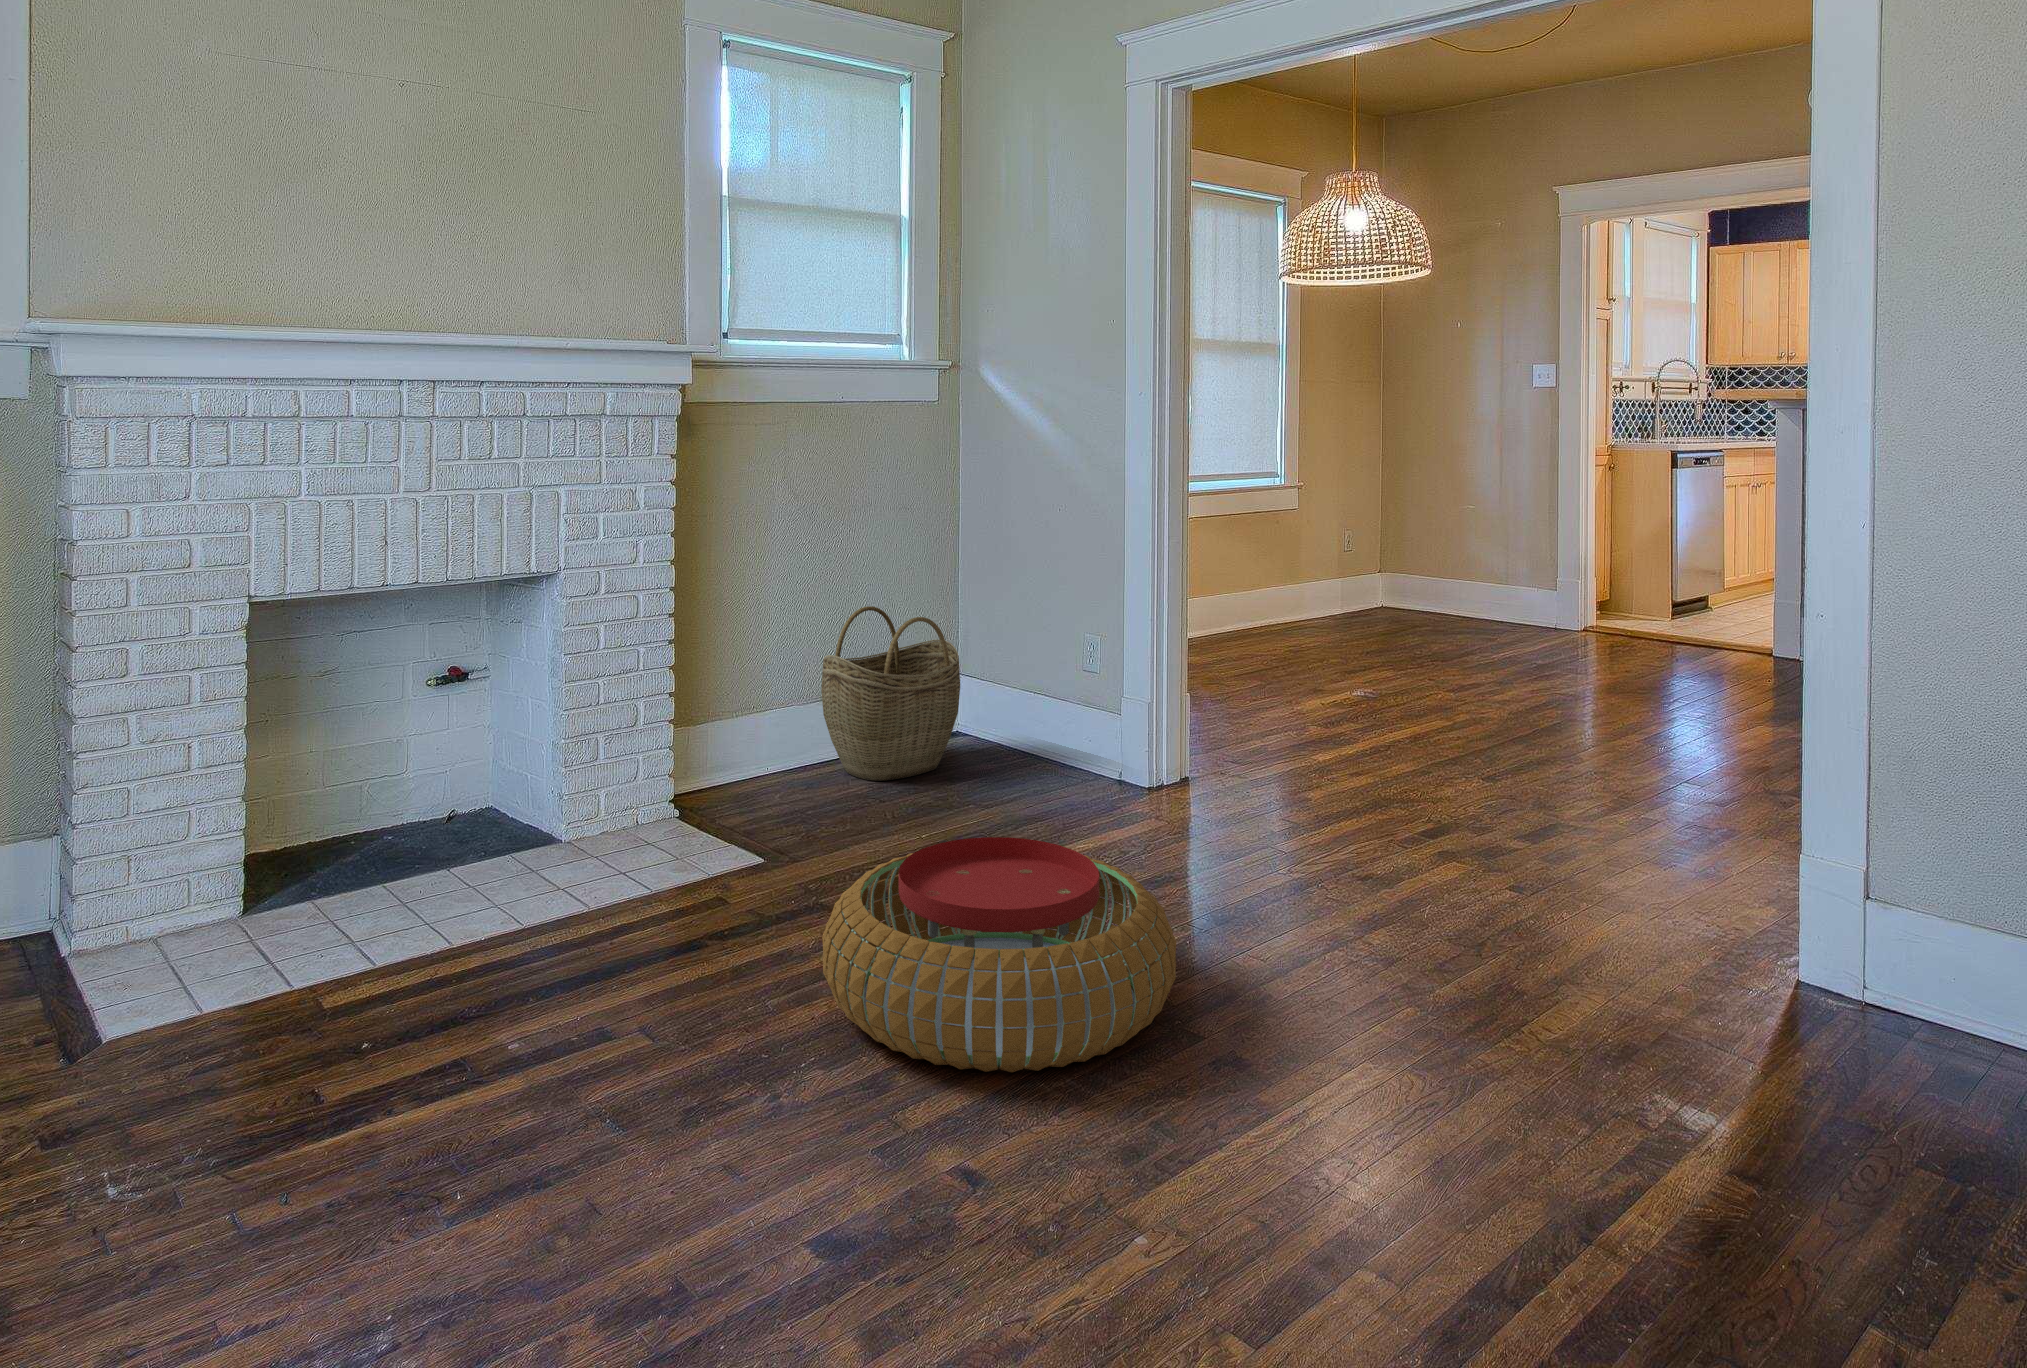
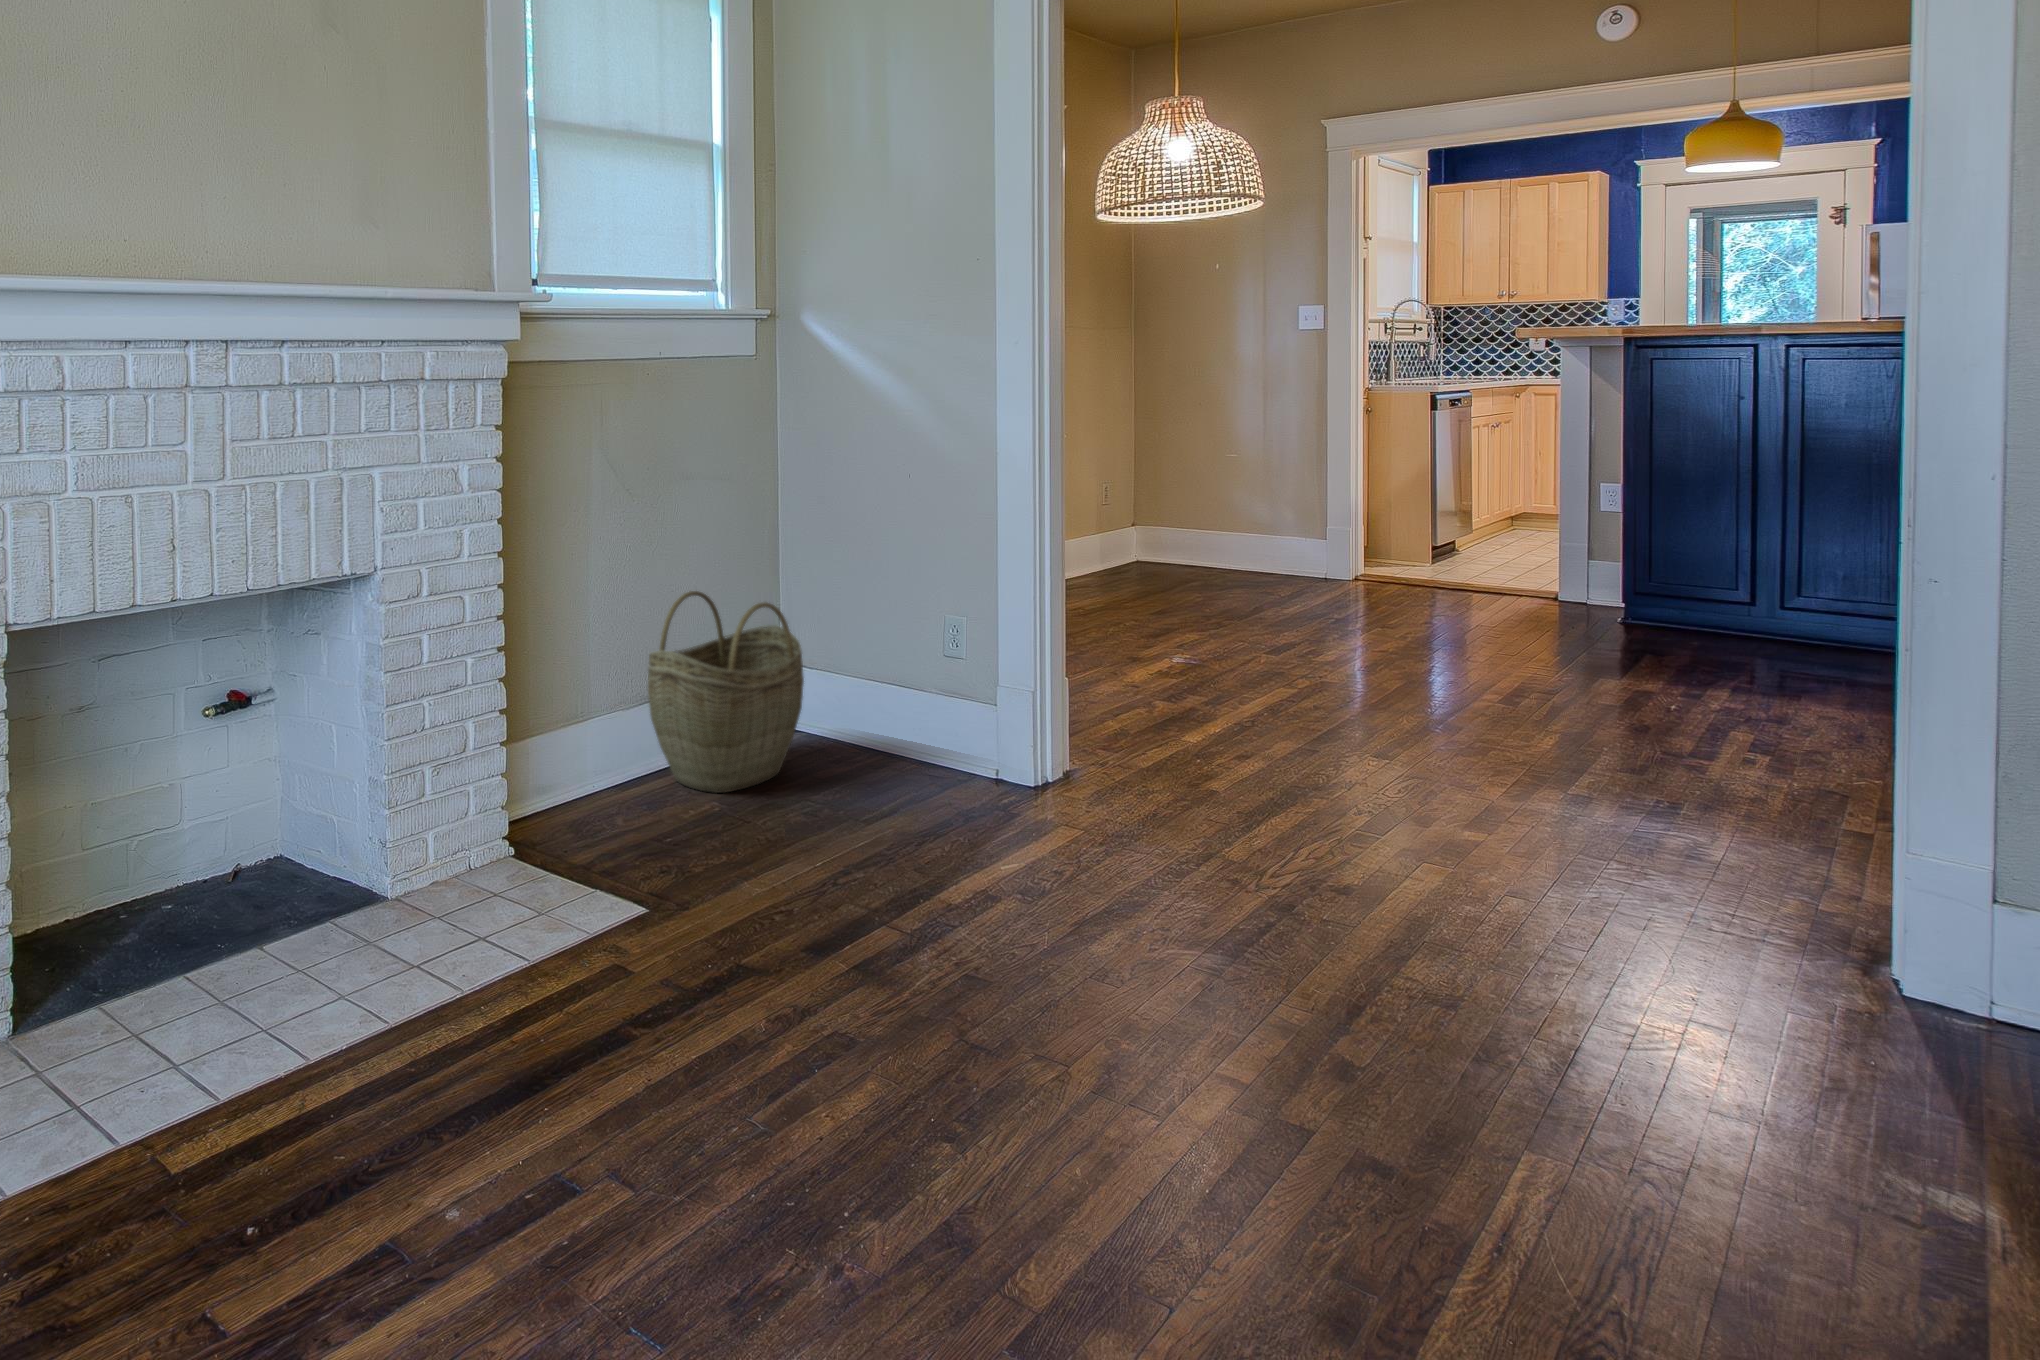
pouf: present [822,837,1176,1072] -> none [812,884,1268,1208]

